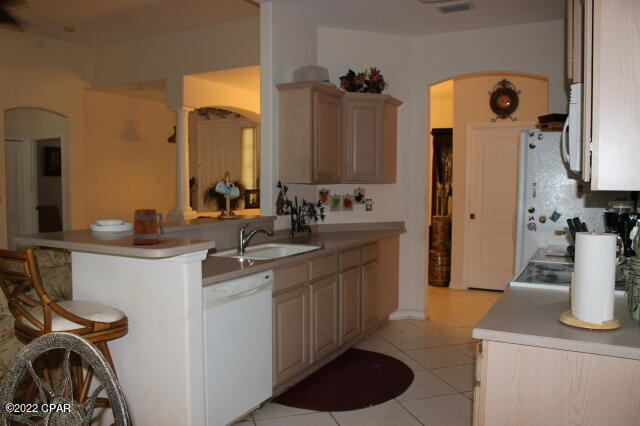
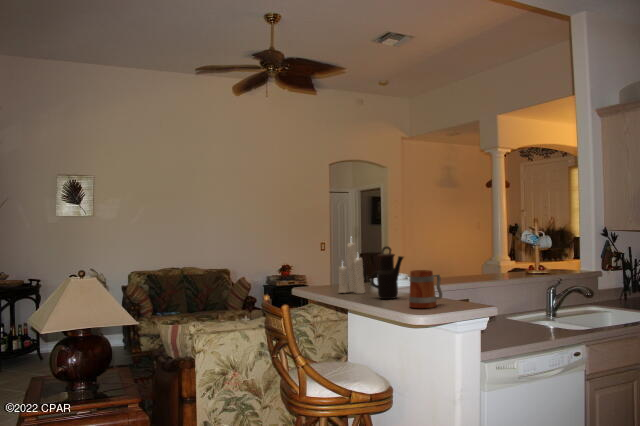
candle: none [43,174,75,236] -> present [339,243,365,294]
teapot: none [84,187,123,239] -> present [371,246,404,299]

